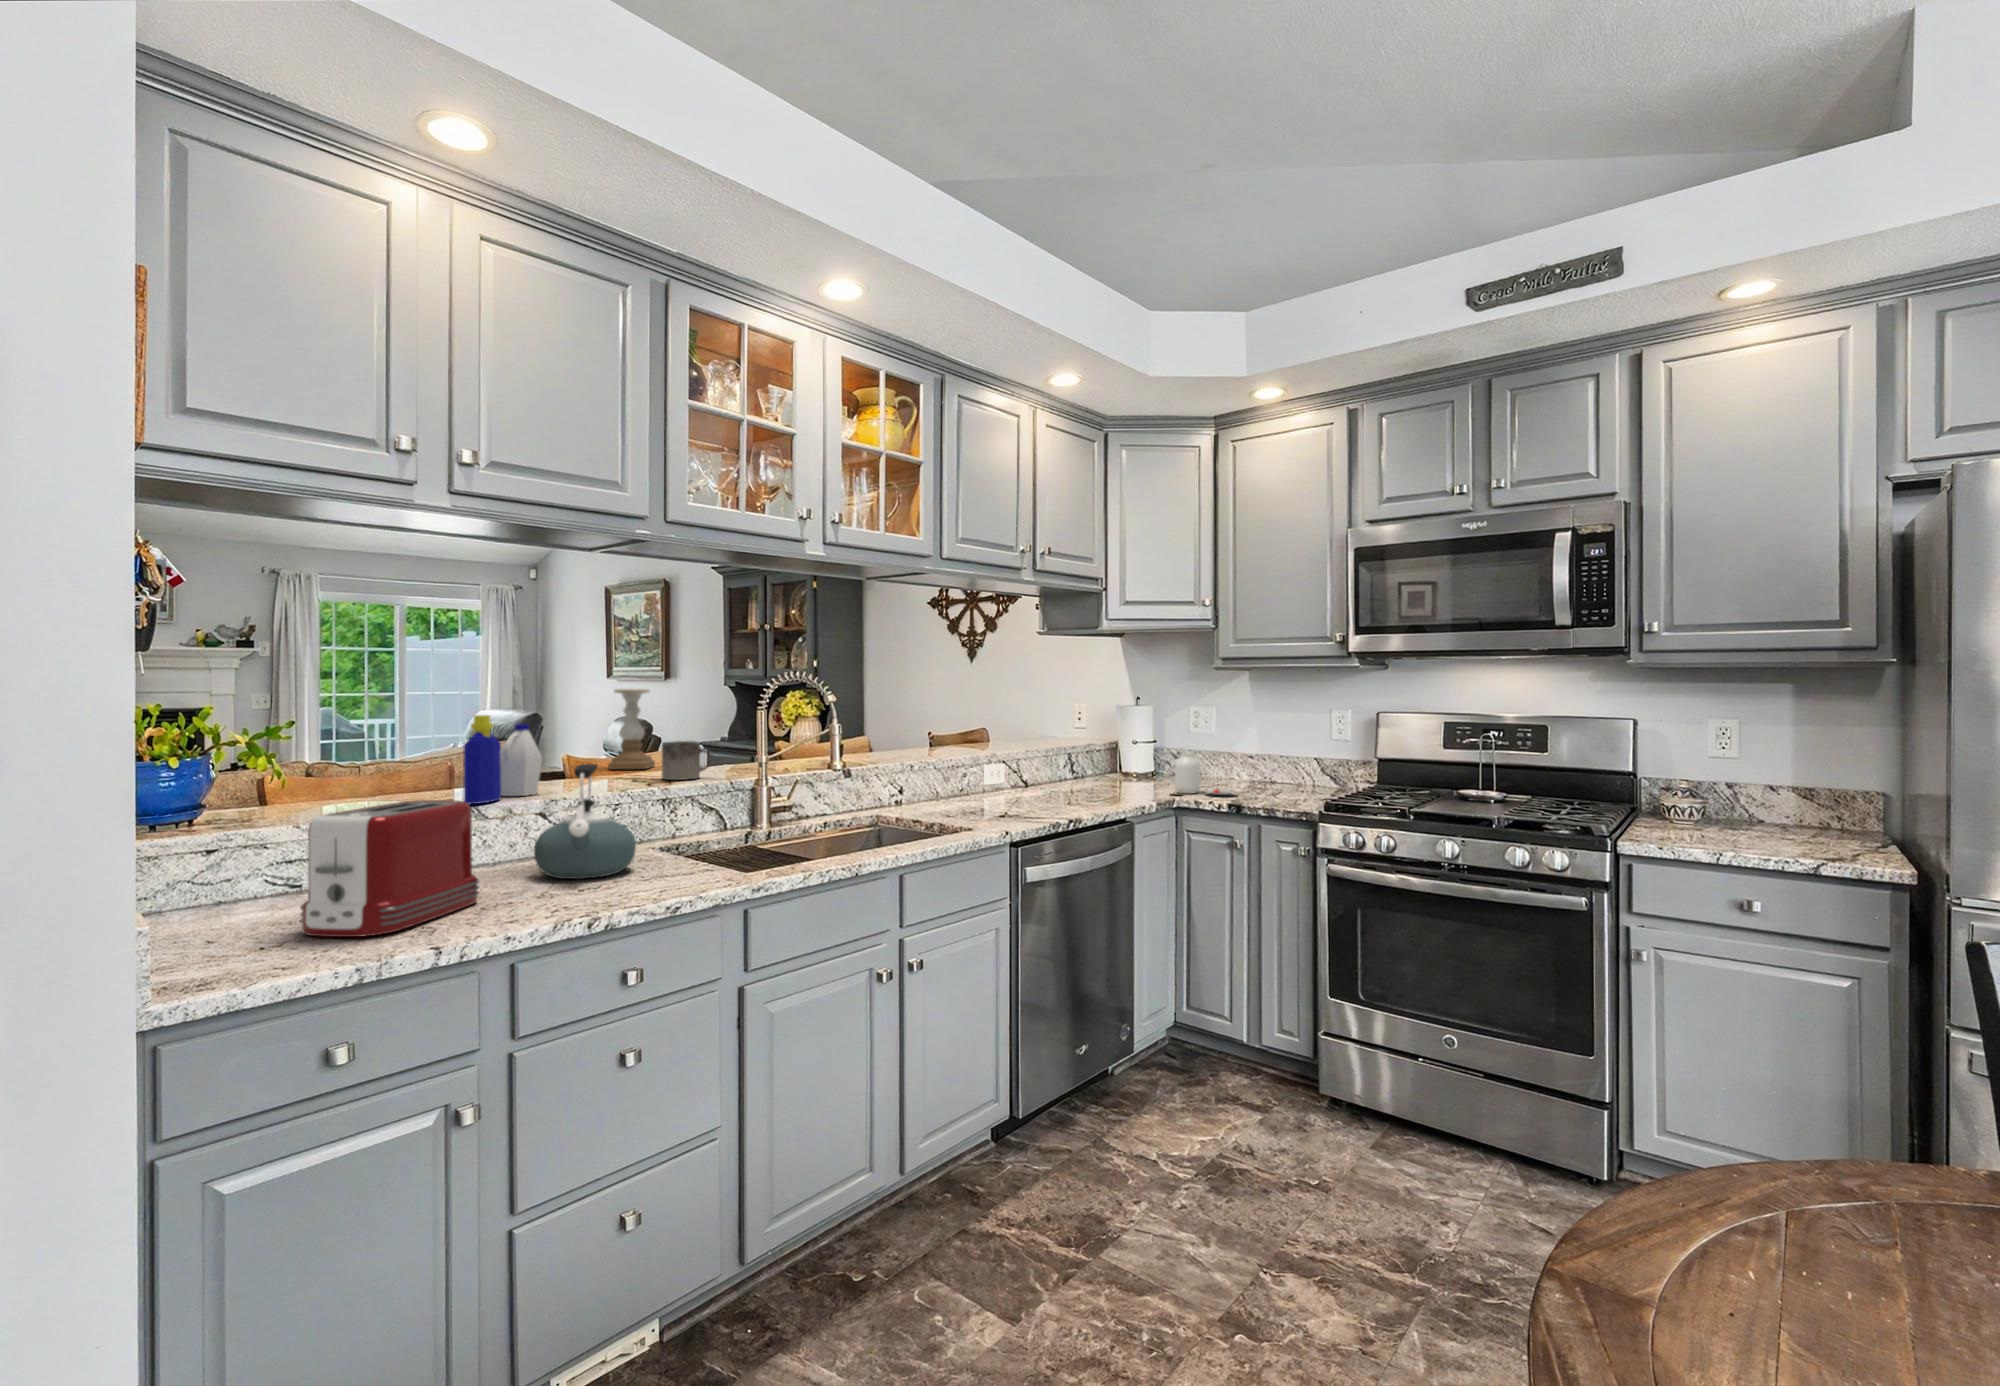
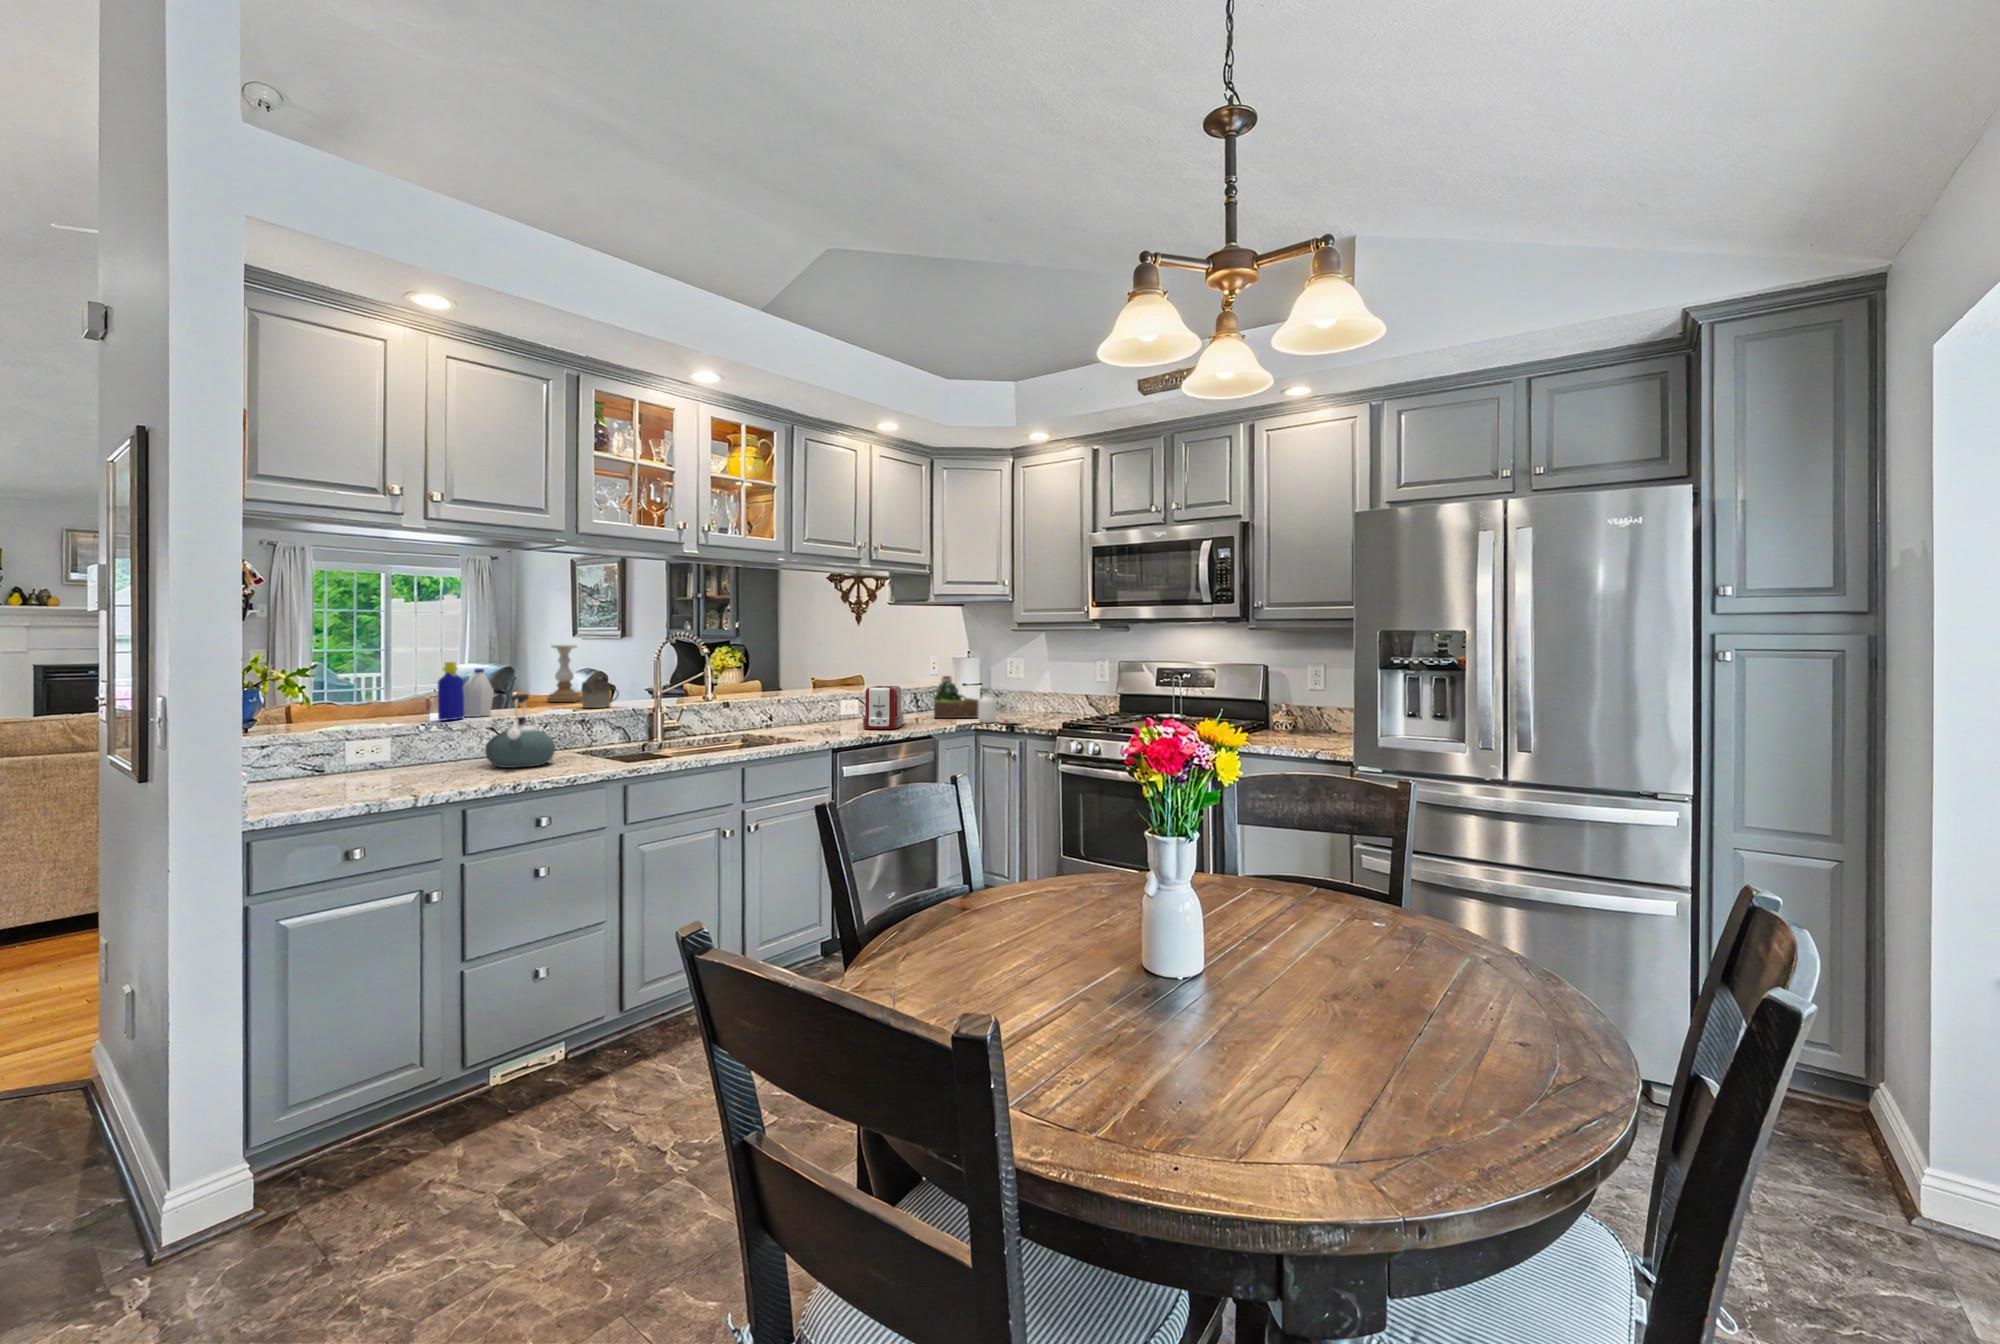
succulent plant: none [1103,728,1167,786] -> present [934,676,979,718]
toaster: present [300,800,479,937] -> present [863,686,904,729]

